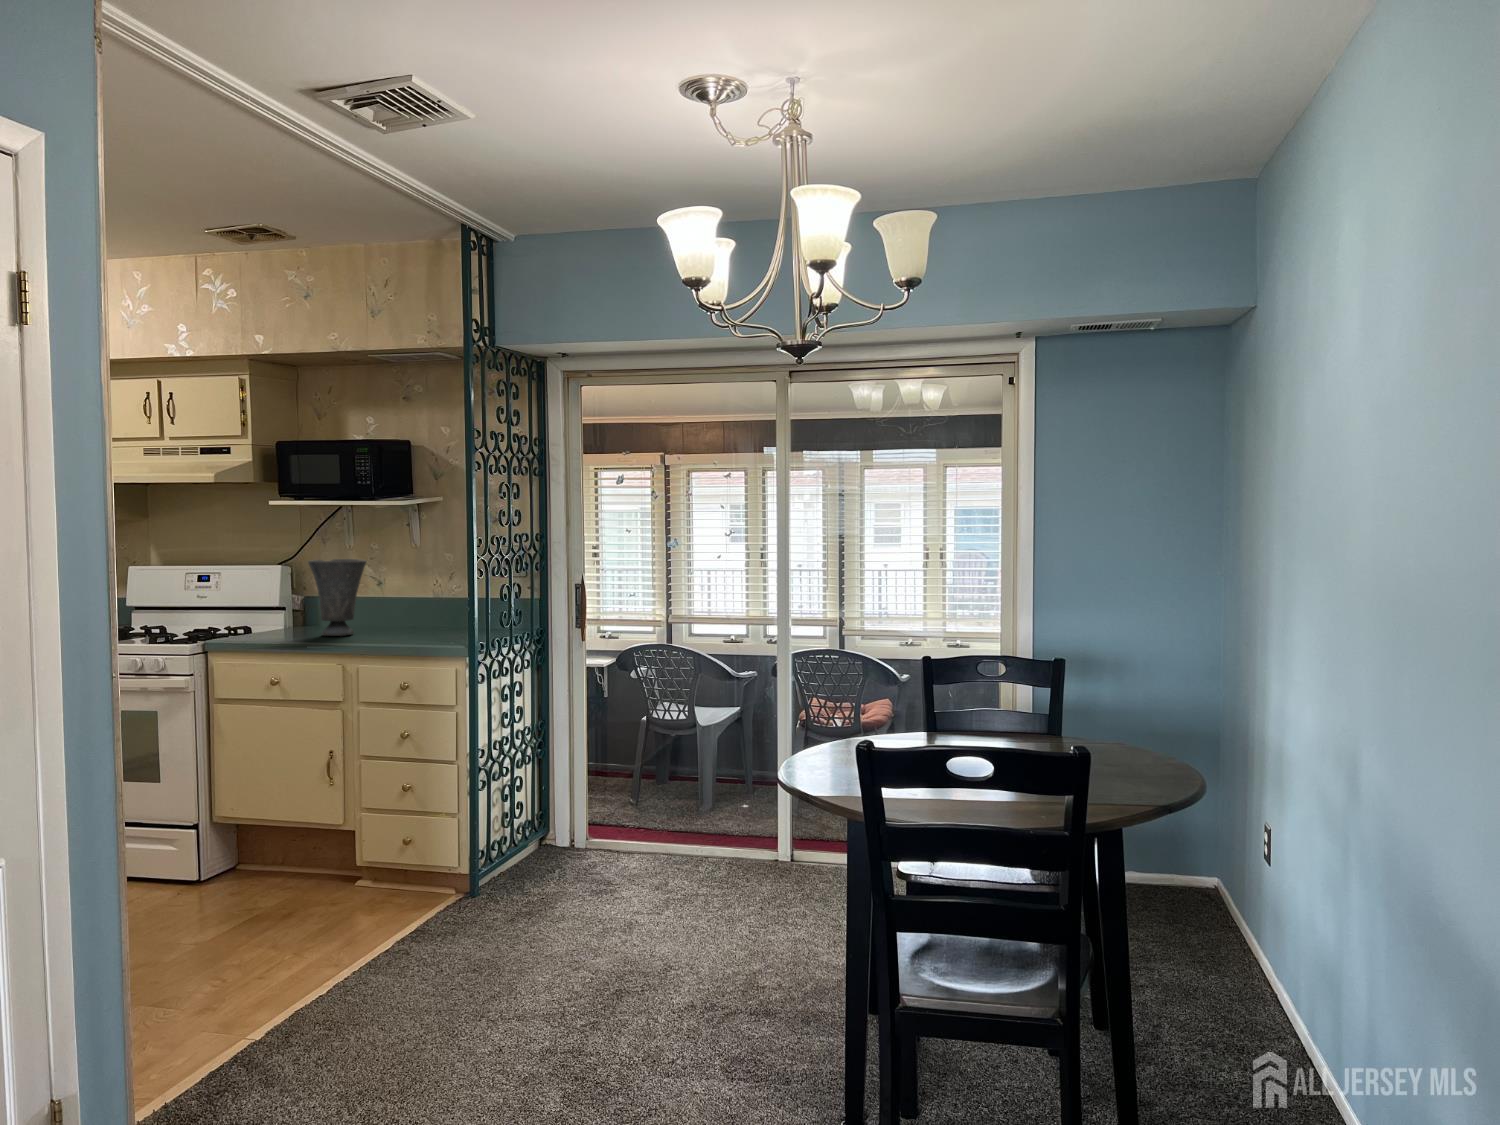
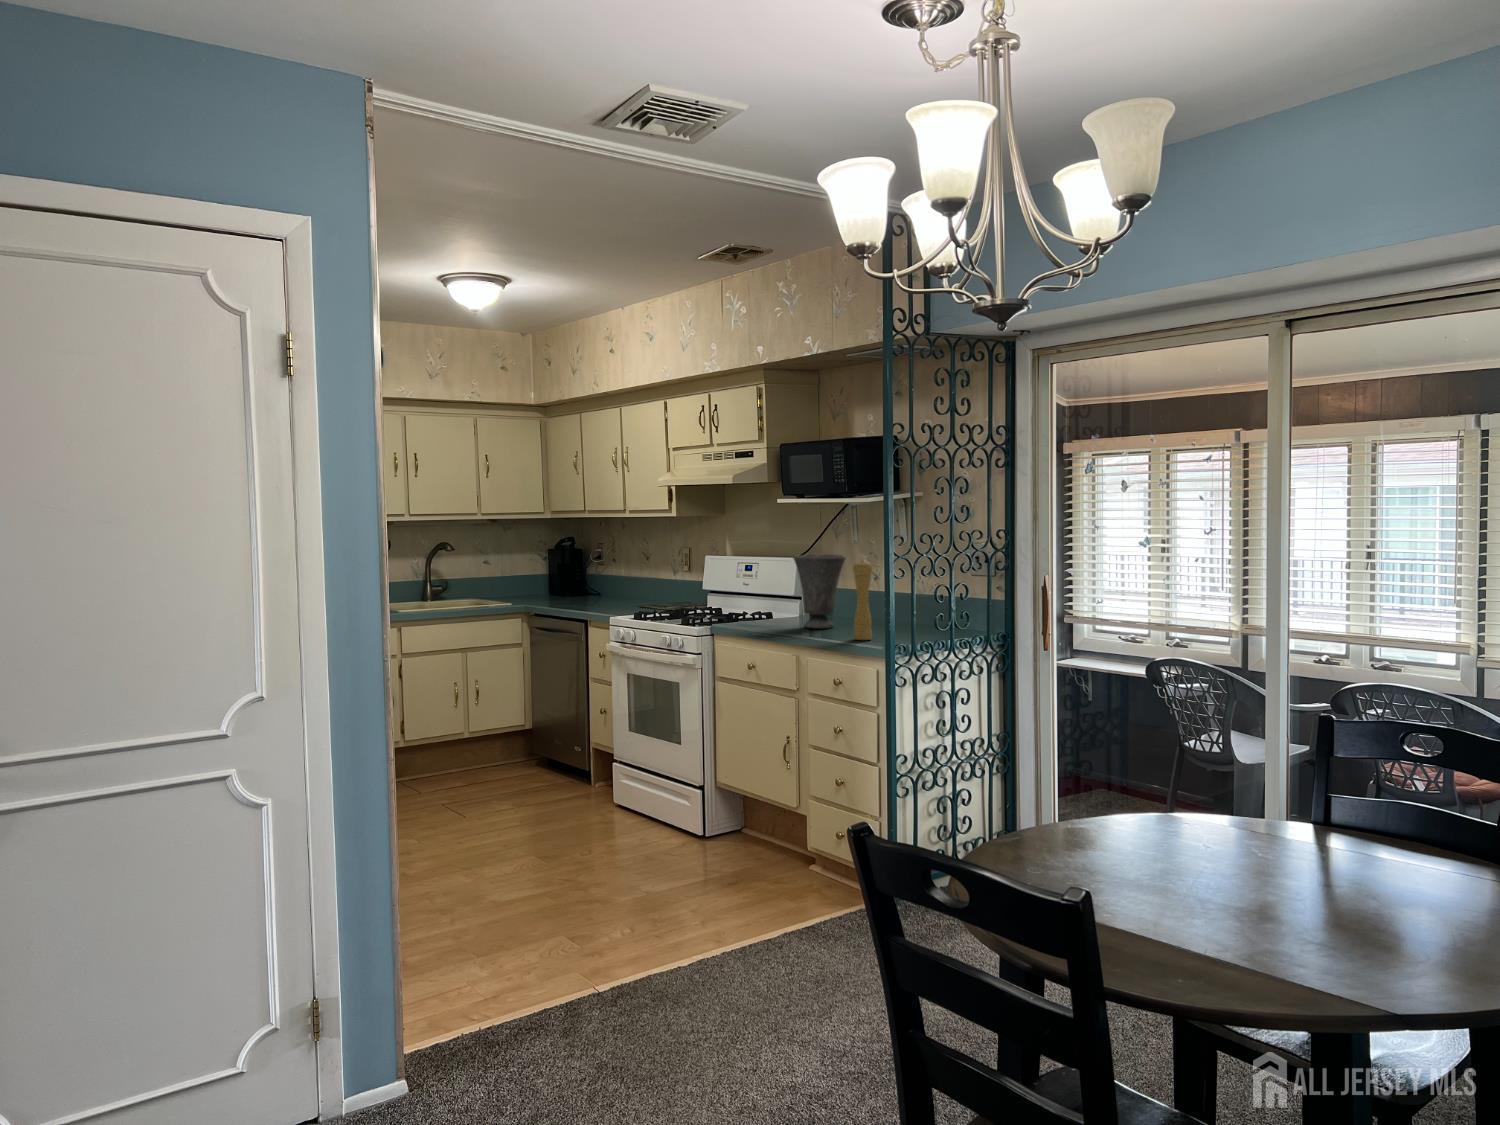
pepper mill: none [401,562,422,641] -> present [853,561,873,640]

